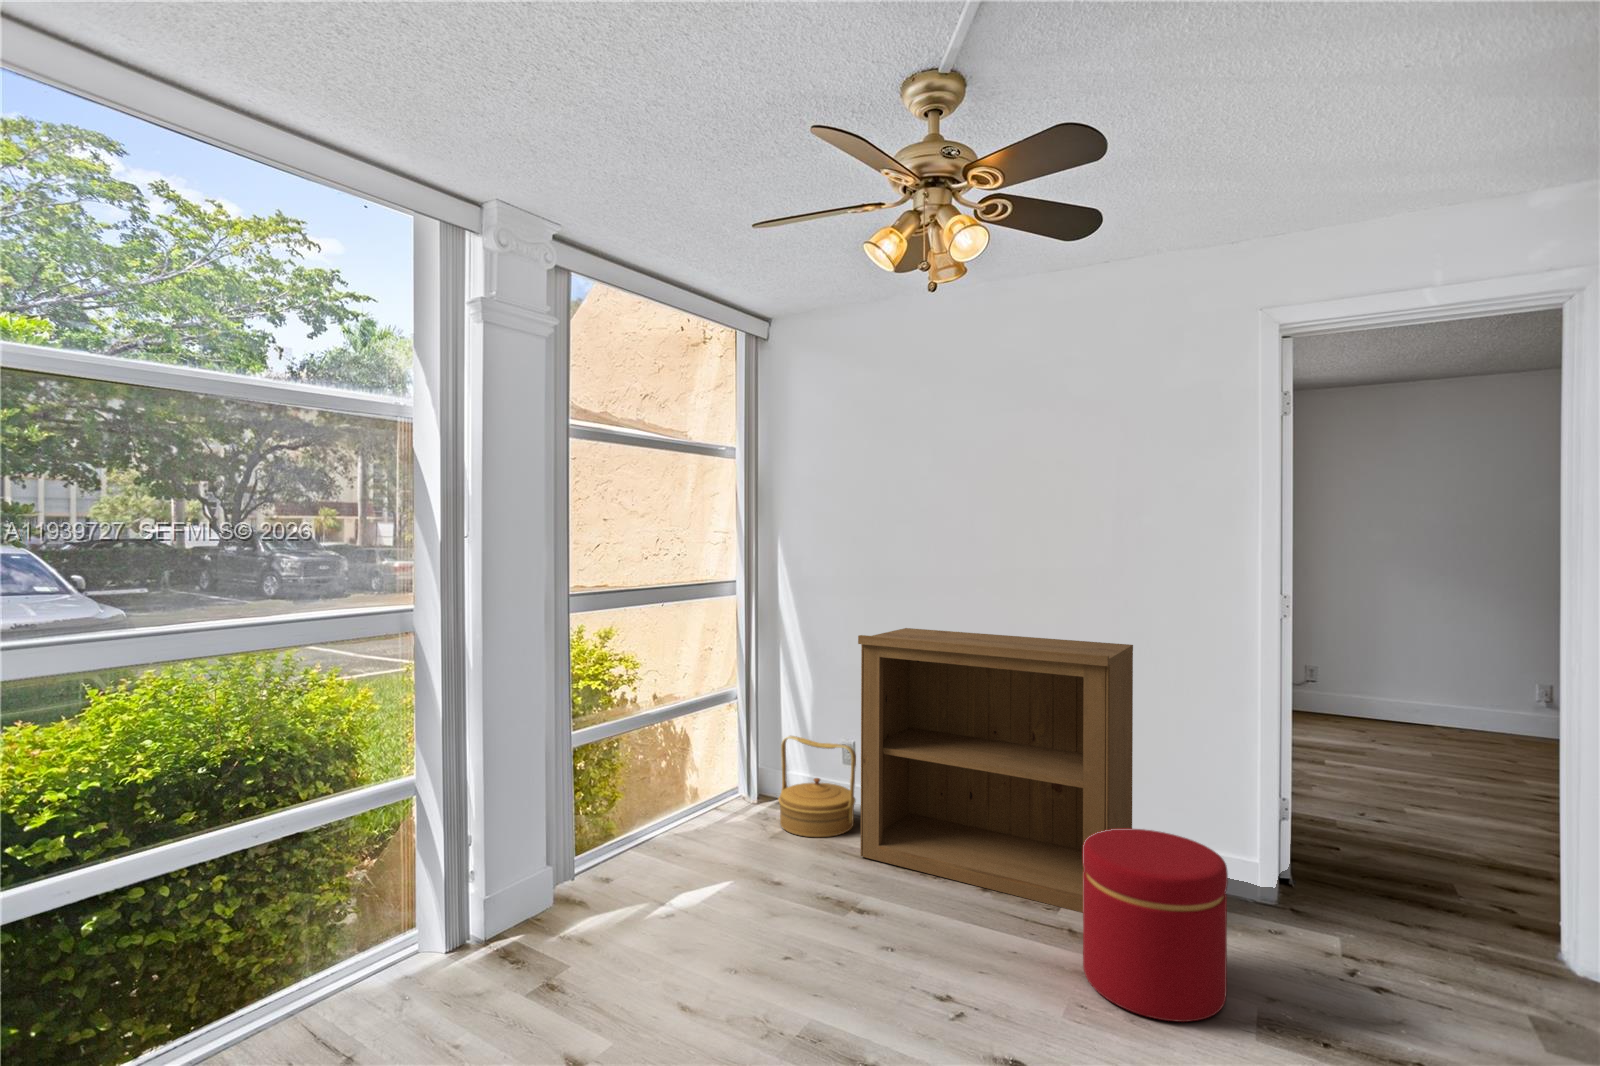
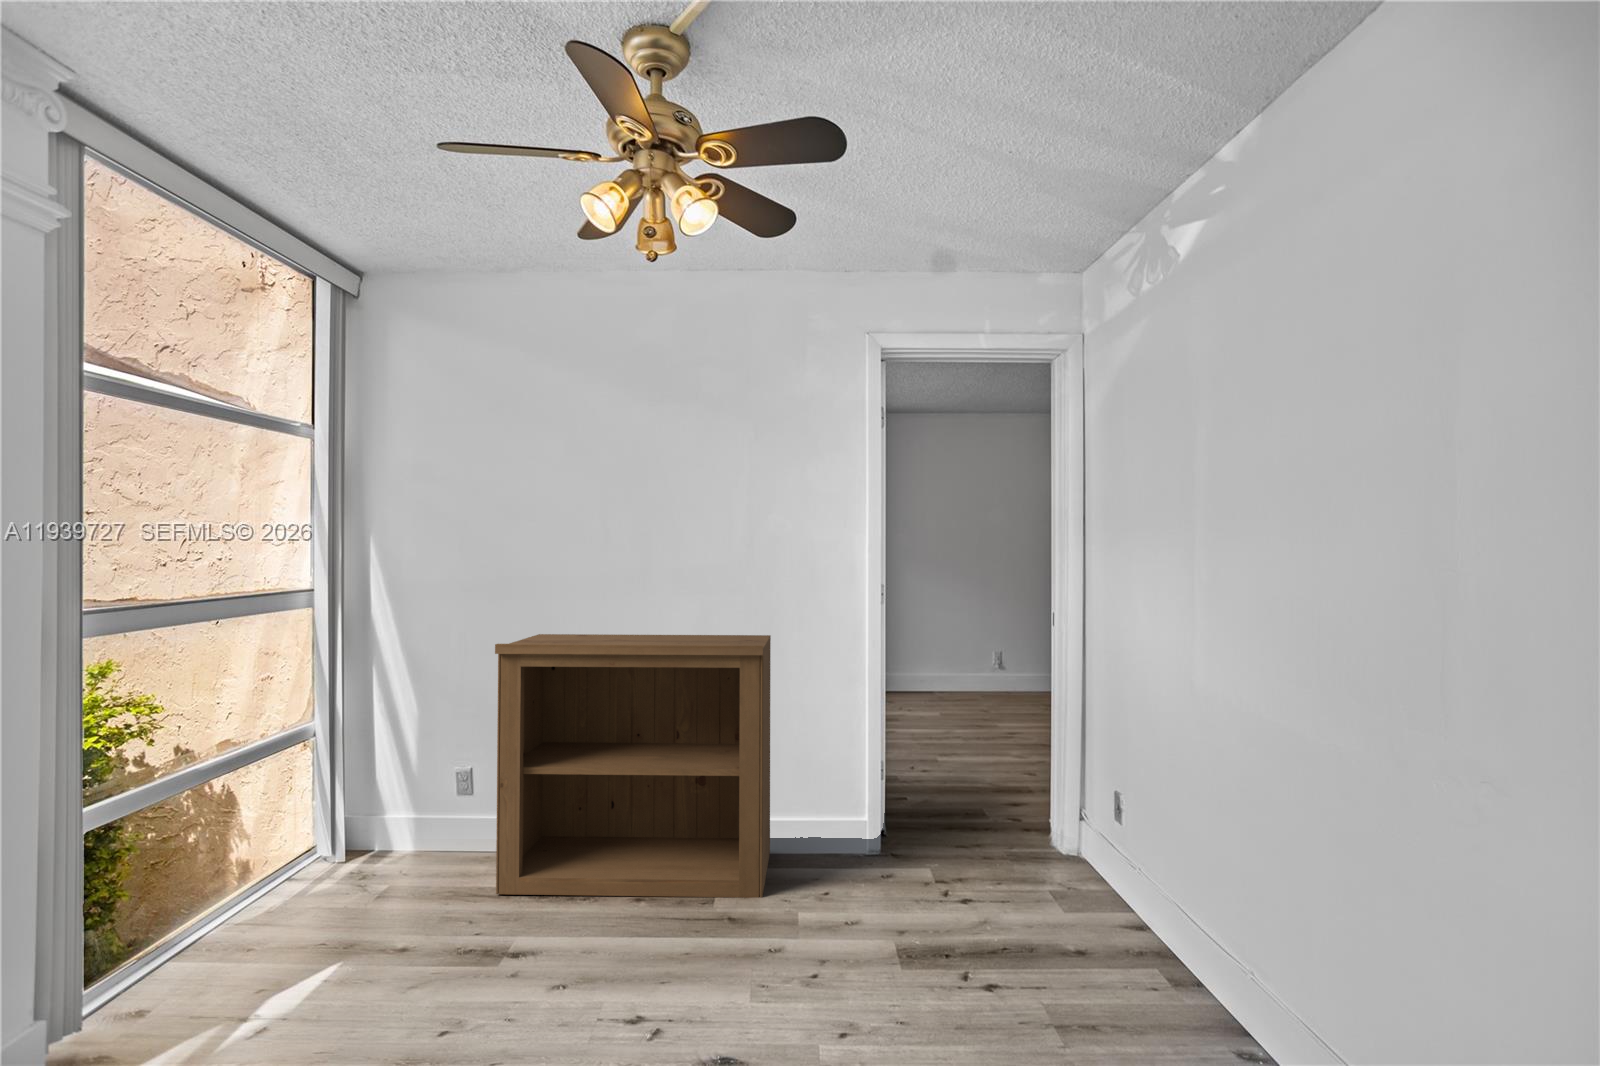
woven basket: present [778,736,856,837] -> none [380,771,482,887]
ottoman: present [1083,828,1228,1022] -> none [756,804,878,977]

